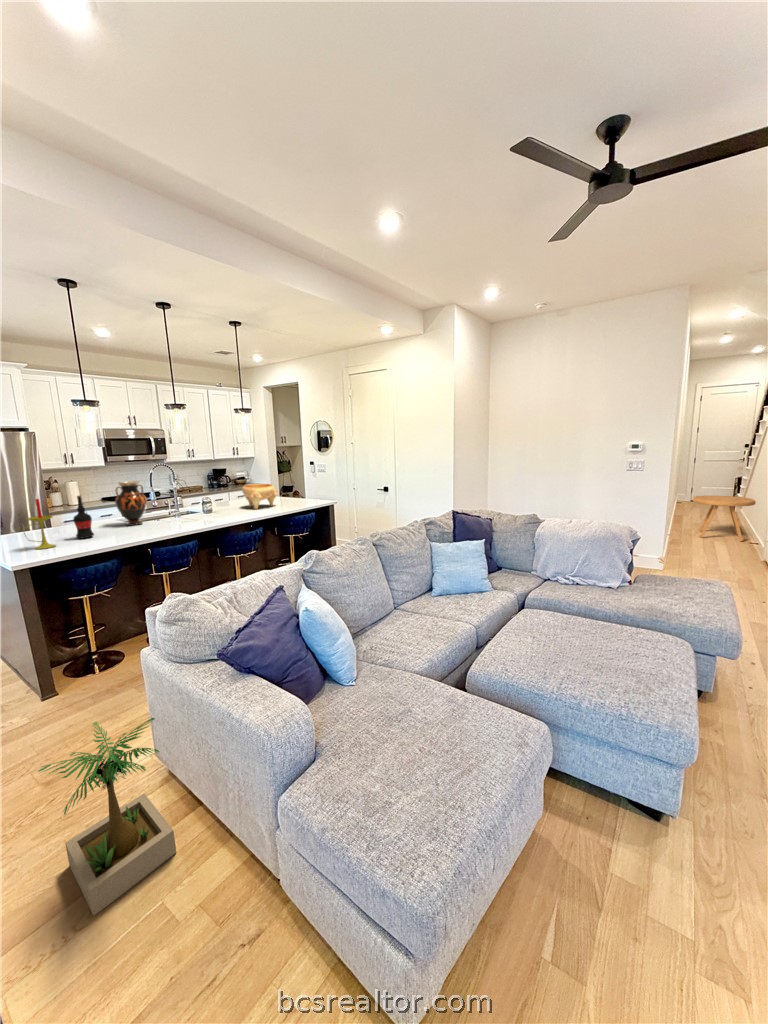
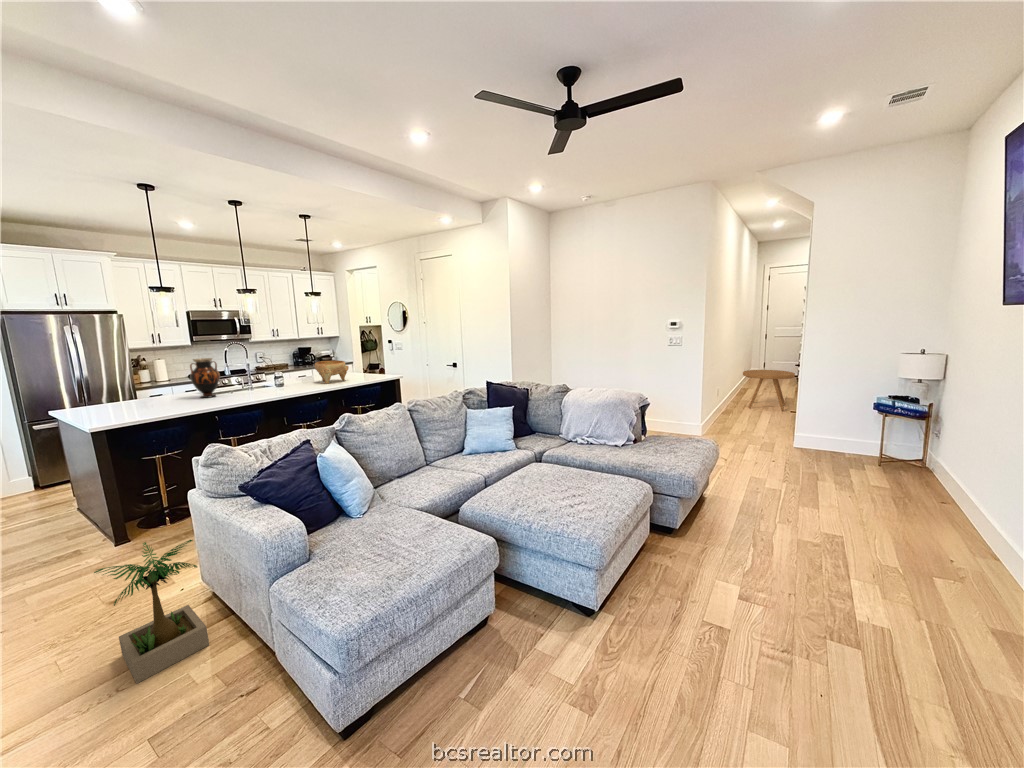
wine bottle: present [73,496,94,538] -> none [148,370,167,408]
candle: present [23,499,56,549] -> none [100,372,131,417]

